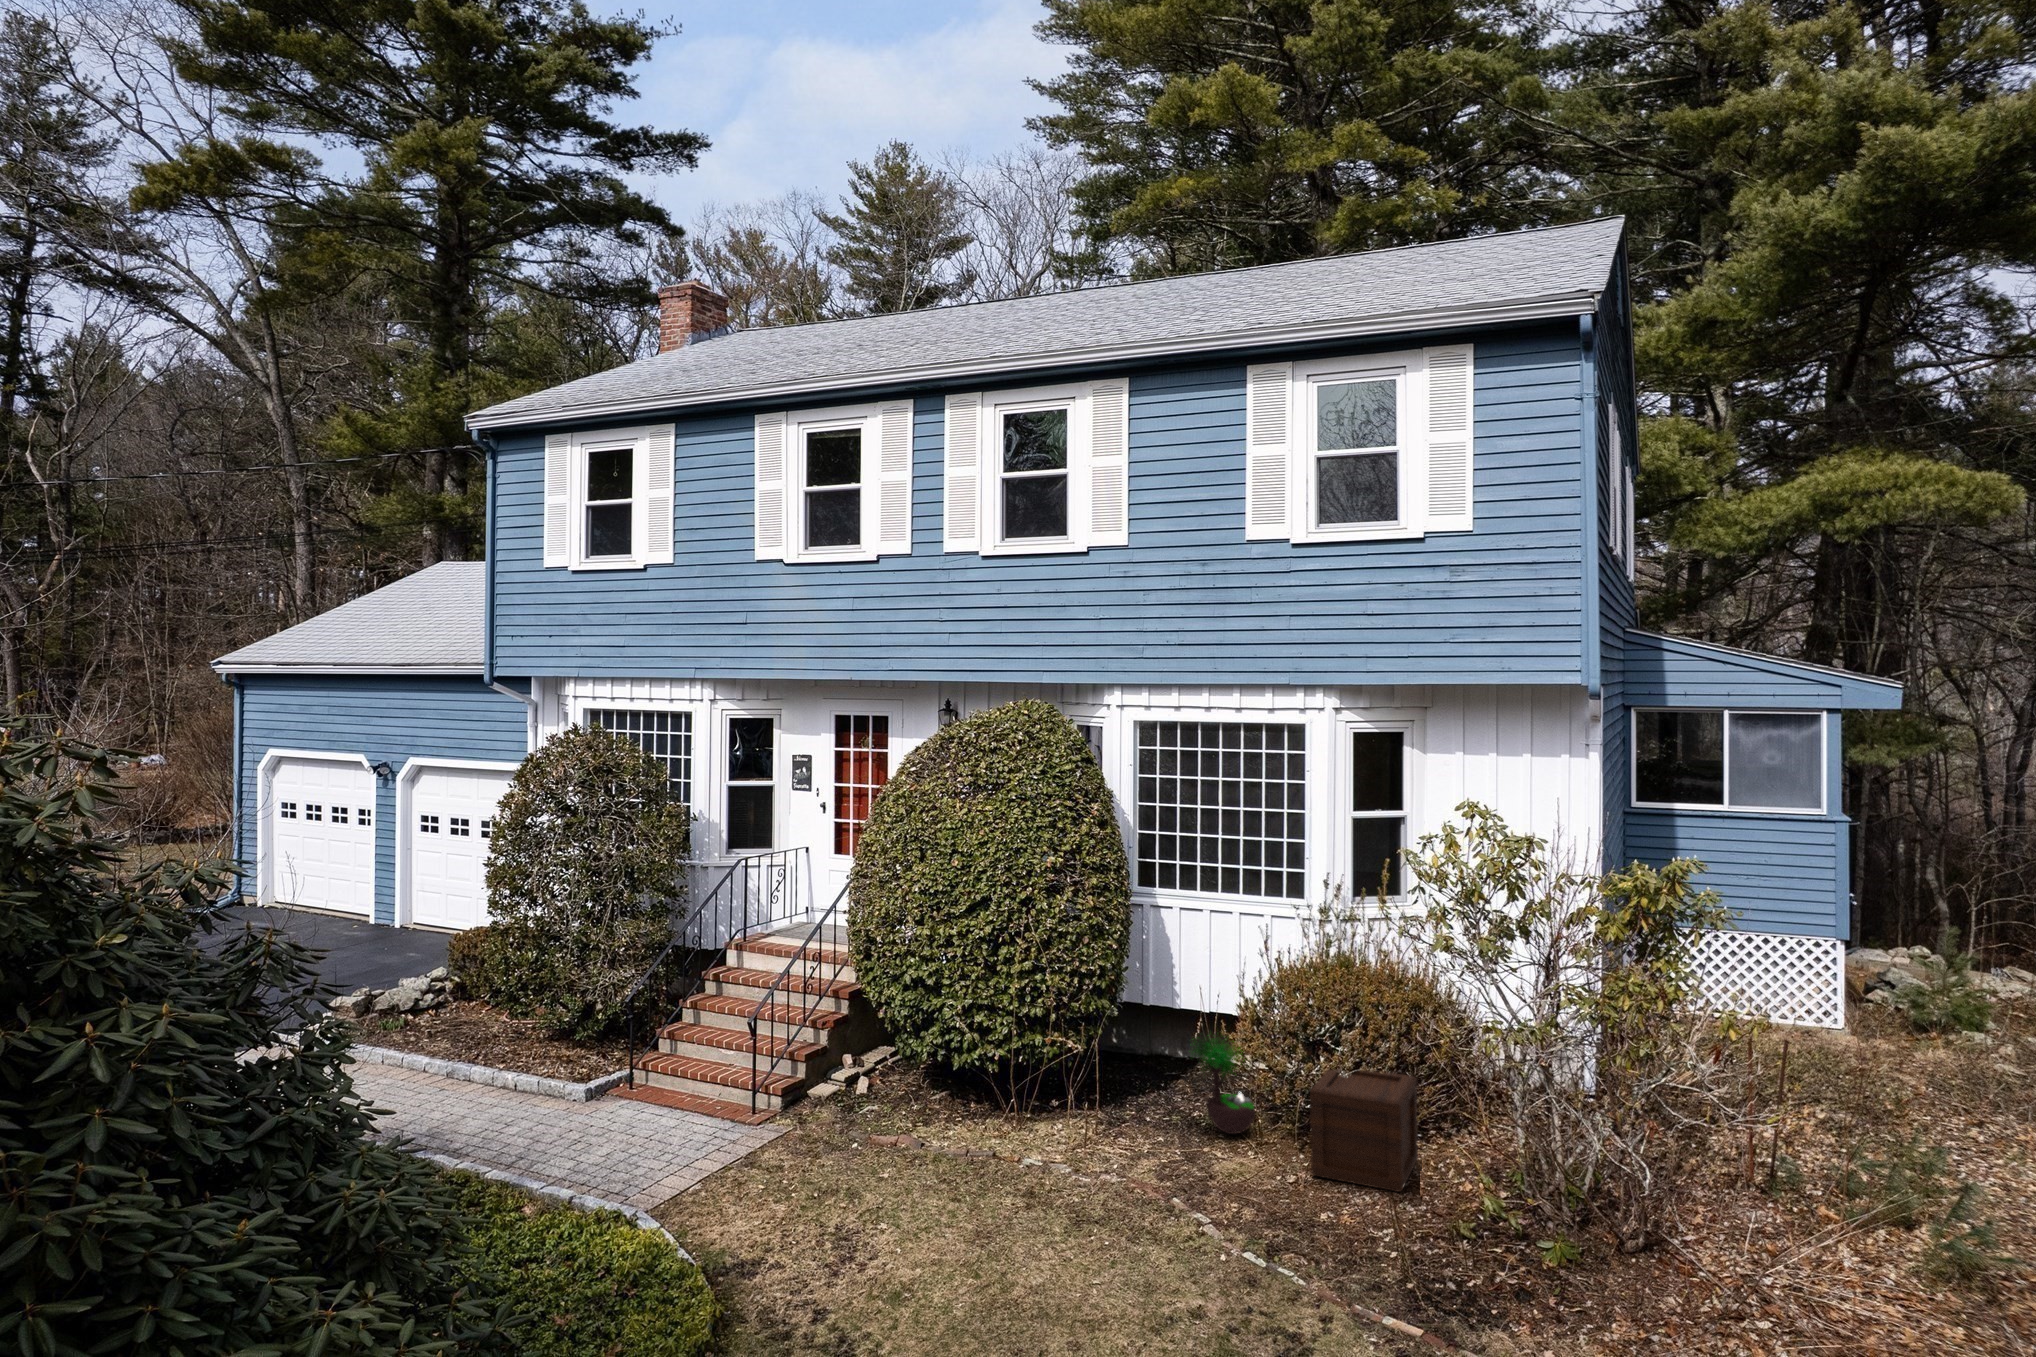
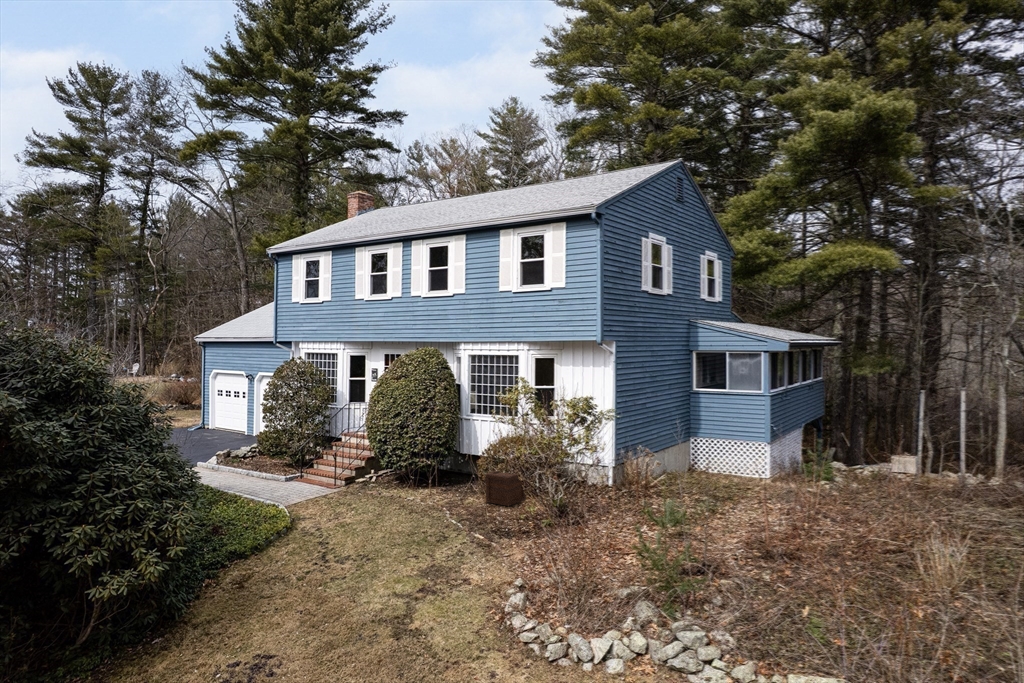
potted tree: present [1191,1035,1255,1134] -> none [463,456,484,493]

